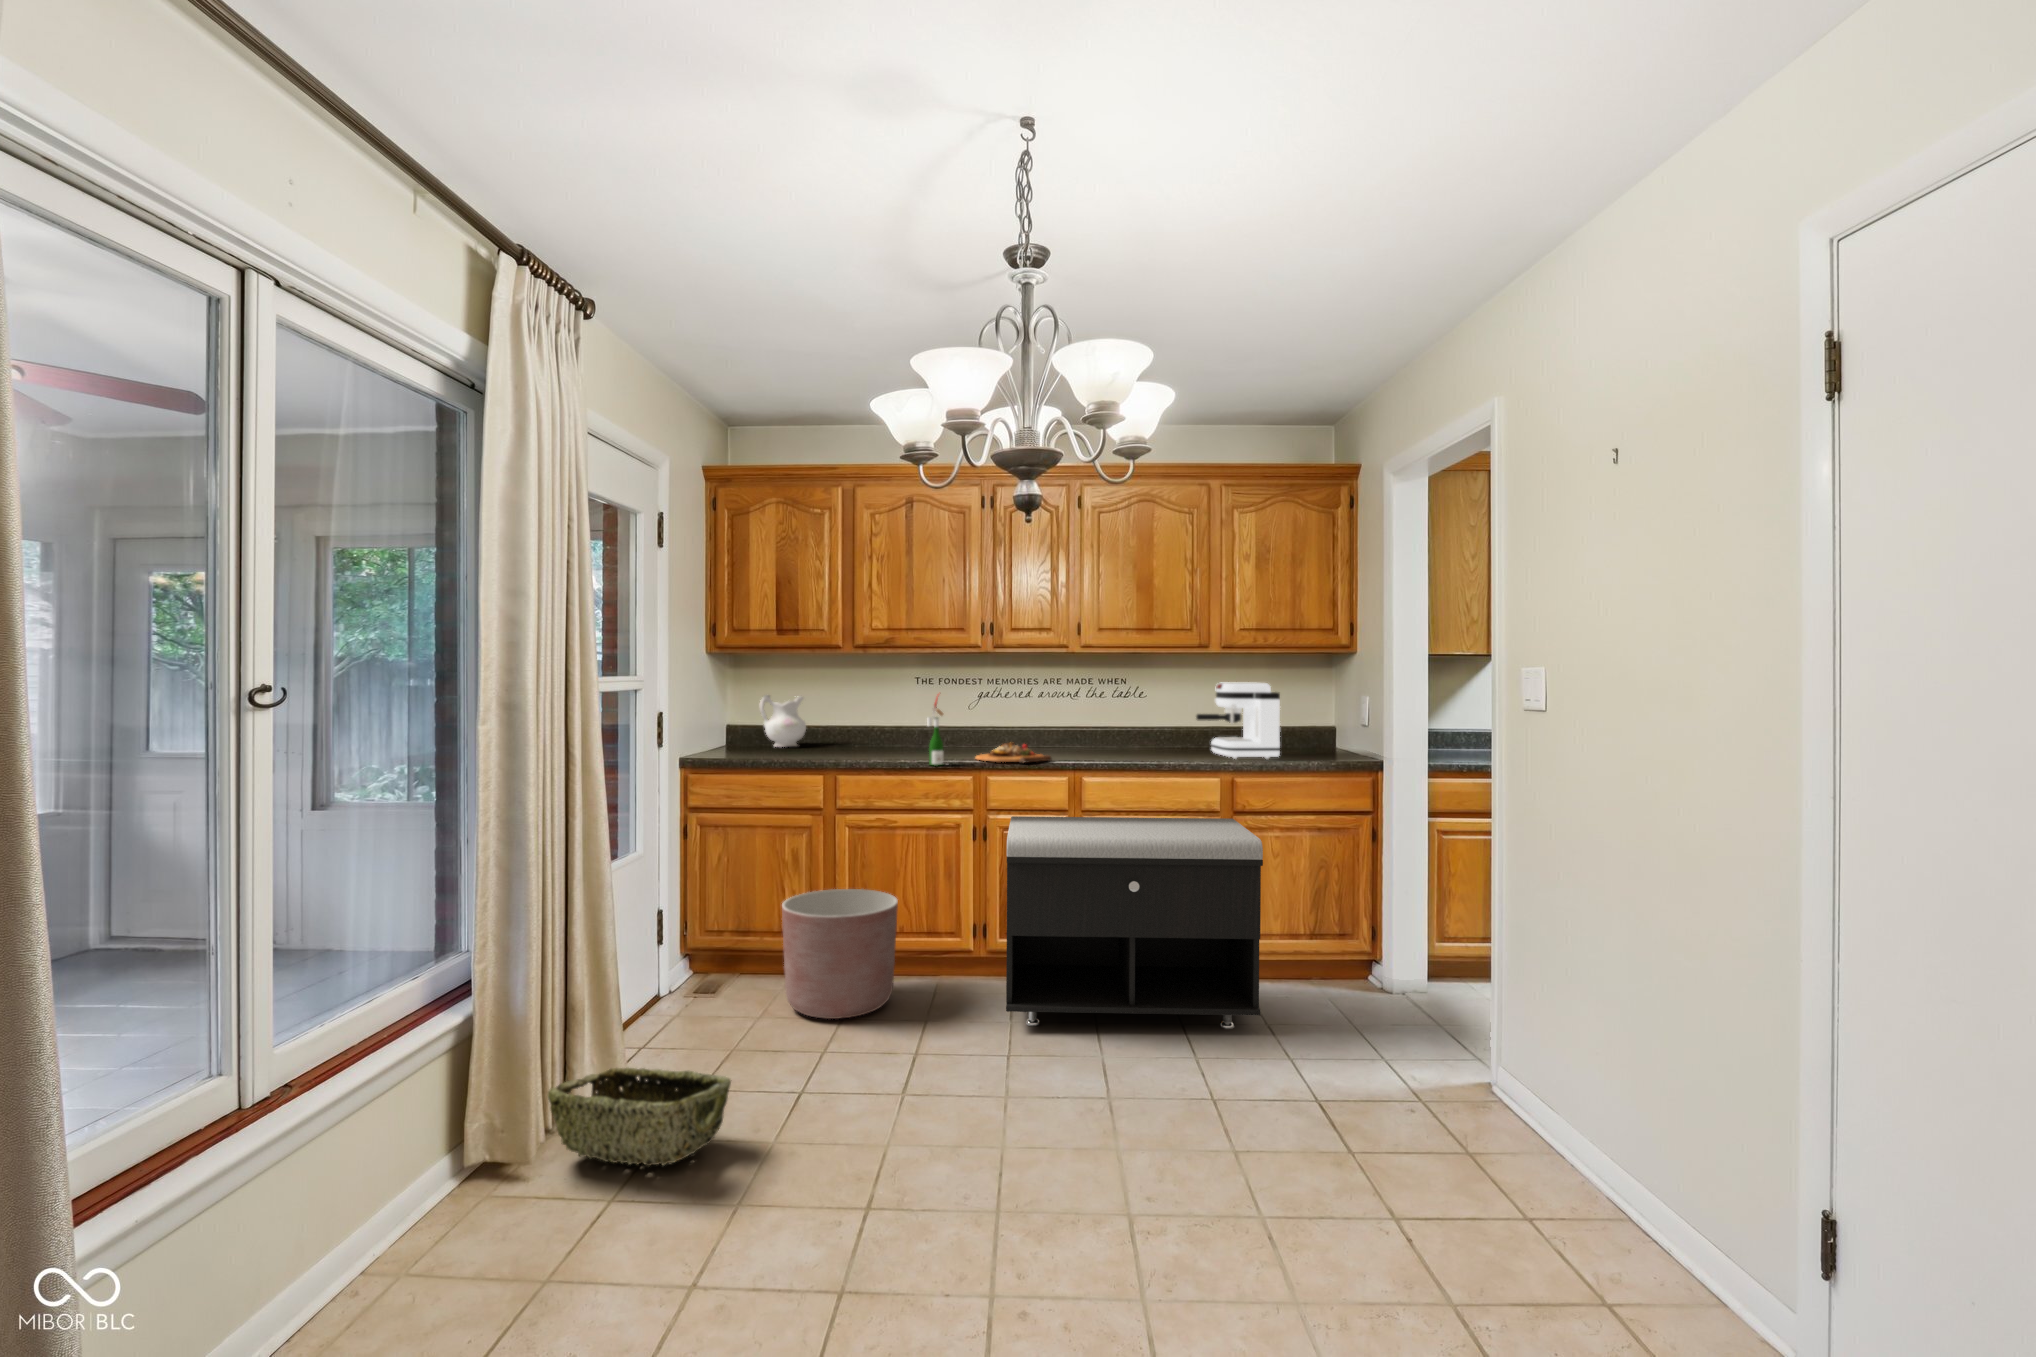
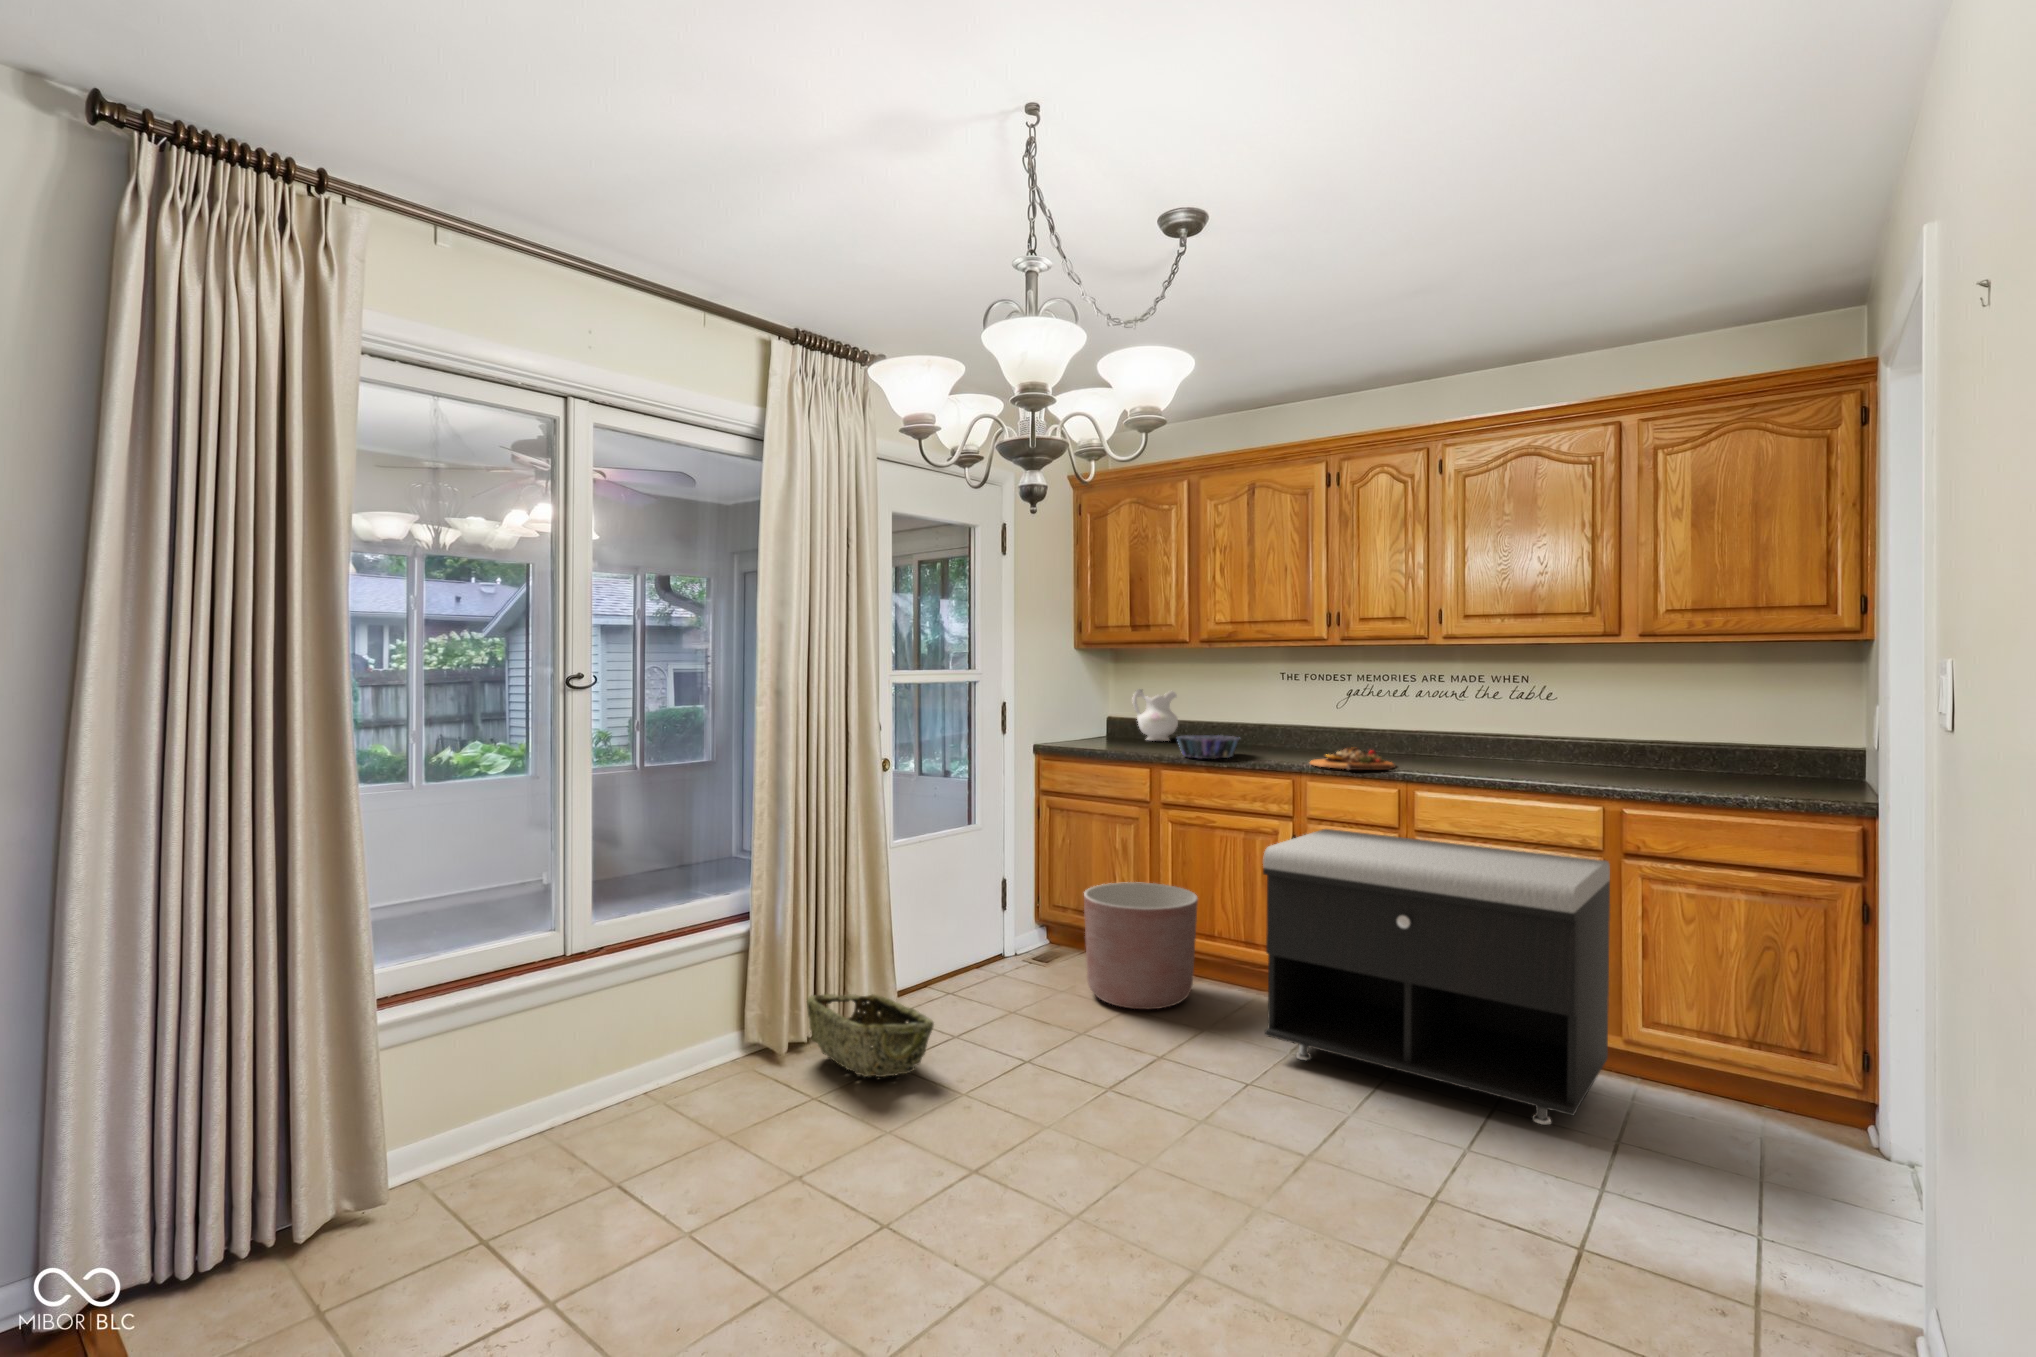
coffee maker: present [1196,682,1280,759] -> none [1603,682,1720,787]
wine bottle: present [927,697,947,766] -> none [1246,689,1270,767]
decorative bowl: none [843,738,903,761] -> present [1176,735,1239,759]

